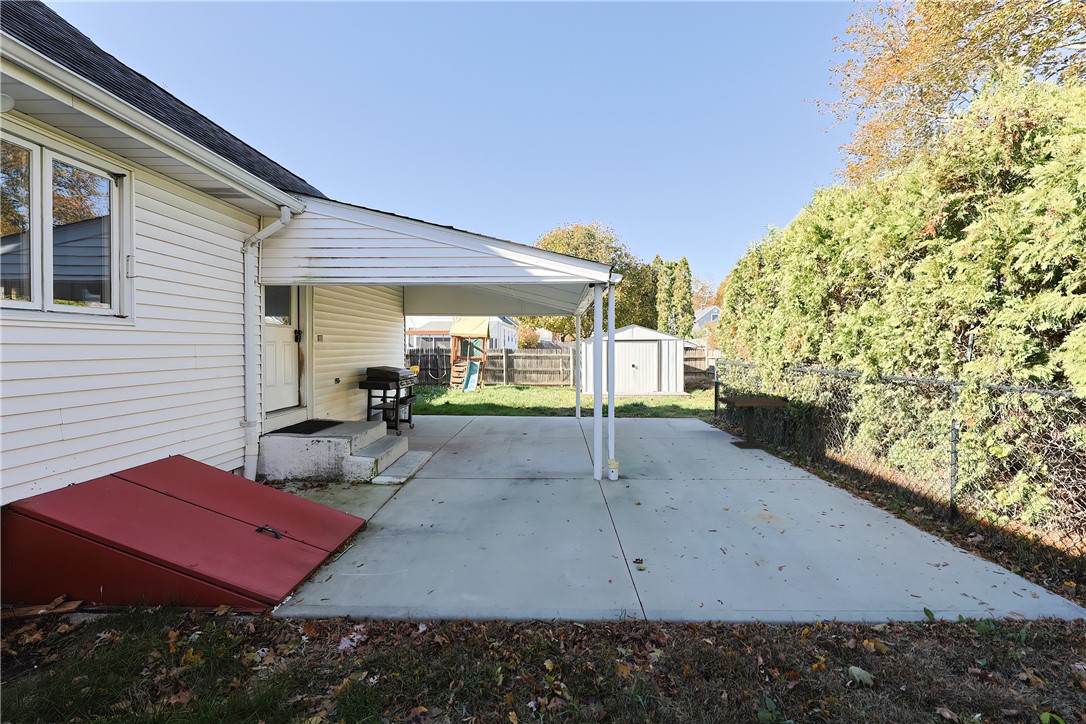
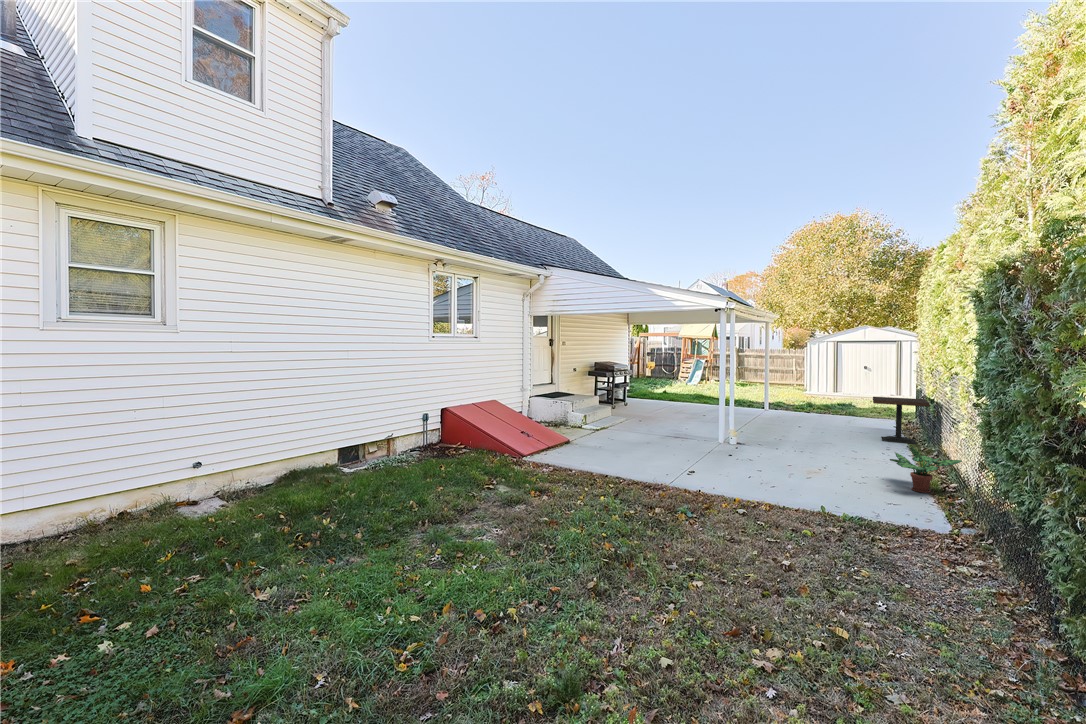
potted plant: none [870,474,982,539] -> present [890,447,962,493]

